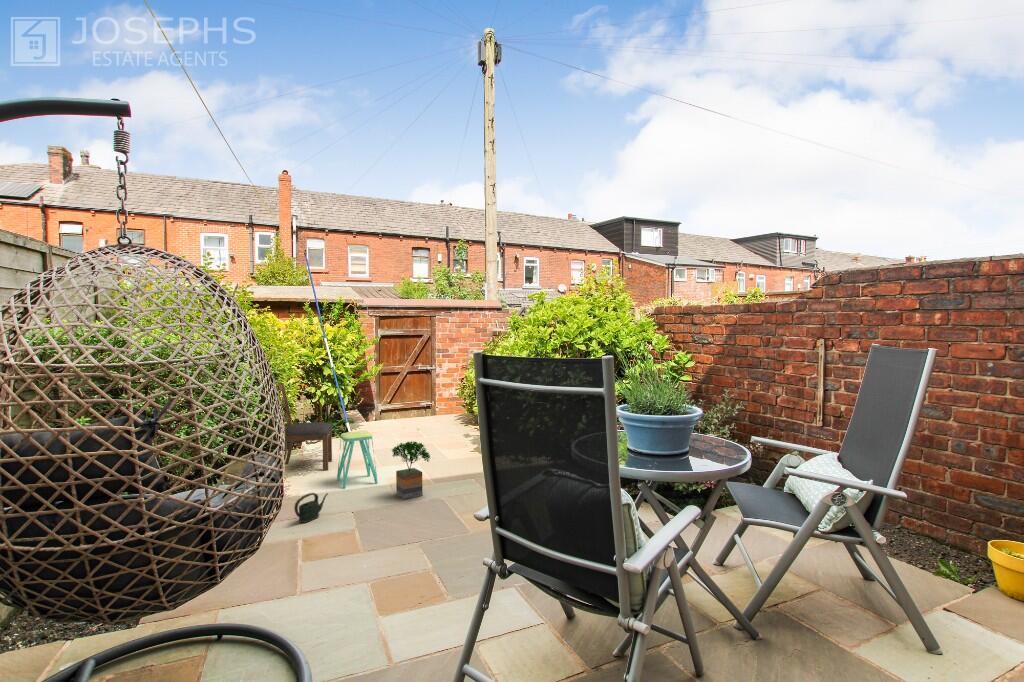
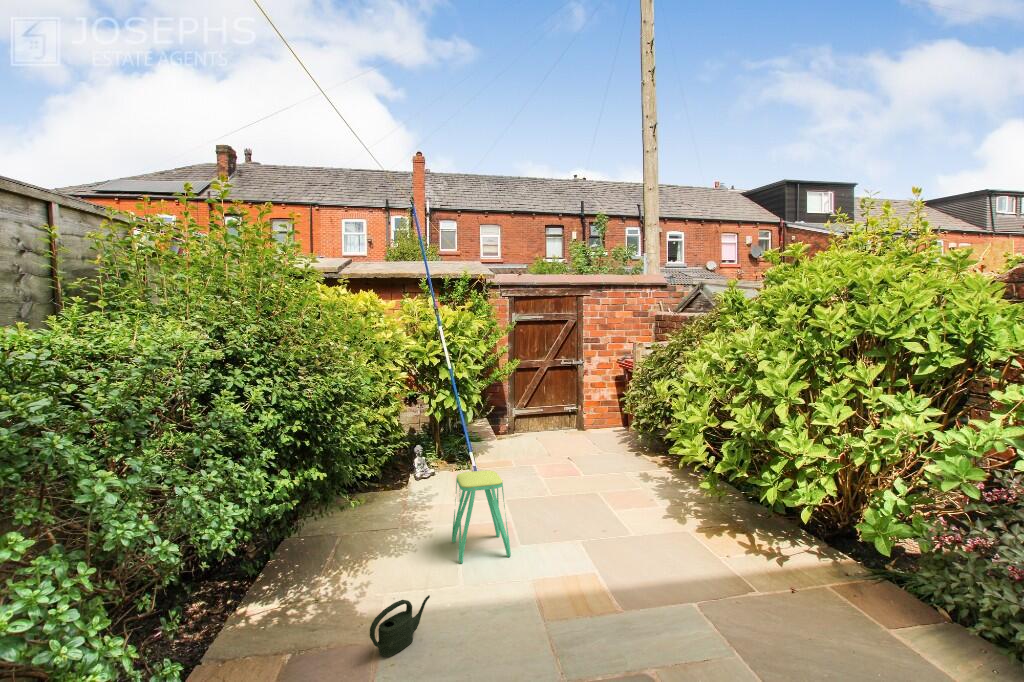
chair: present [278,383,333,471] -> none [367,387,450,518]
potted tree: present [392,441,430,499] -> none [532,502,601,608]

